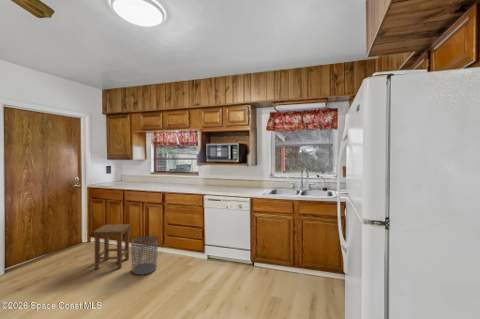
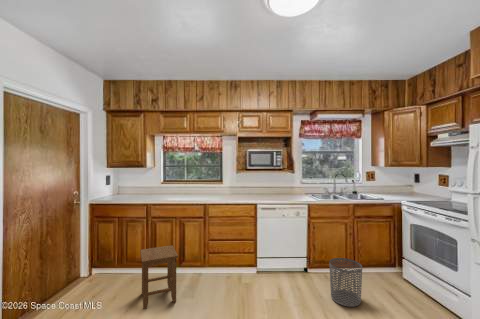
waste bin: present [131,237,158,274] -> present [329,258,362,307]

